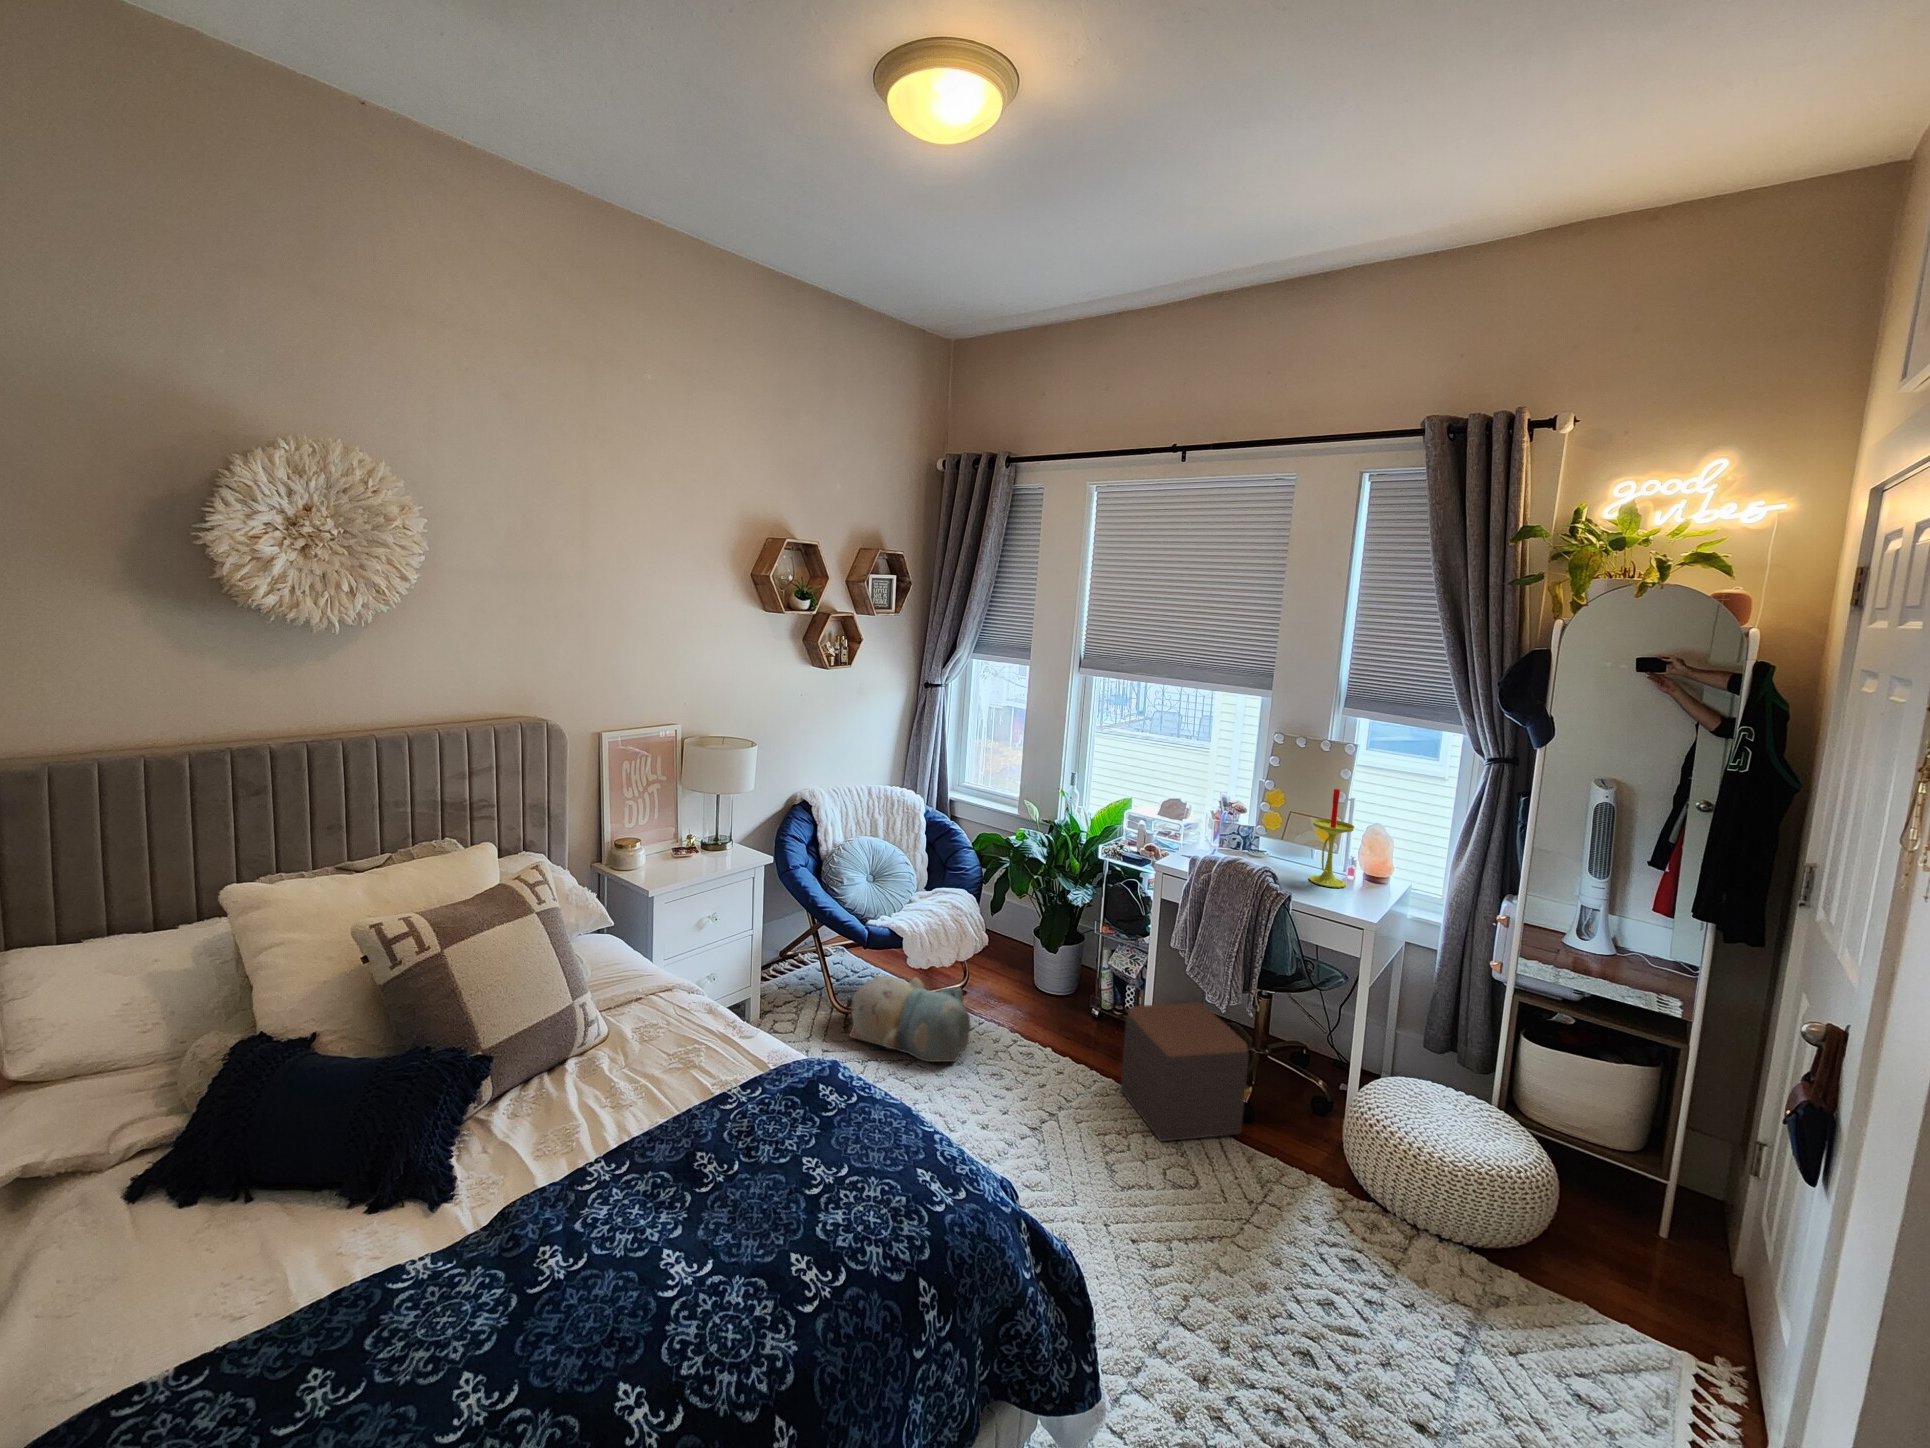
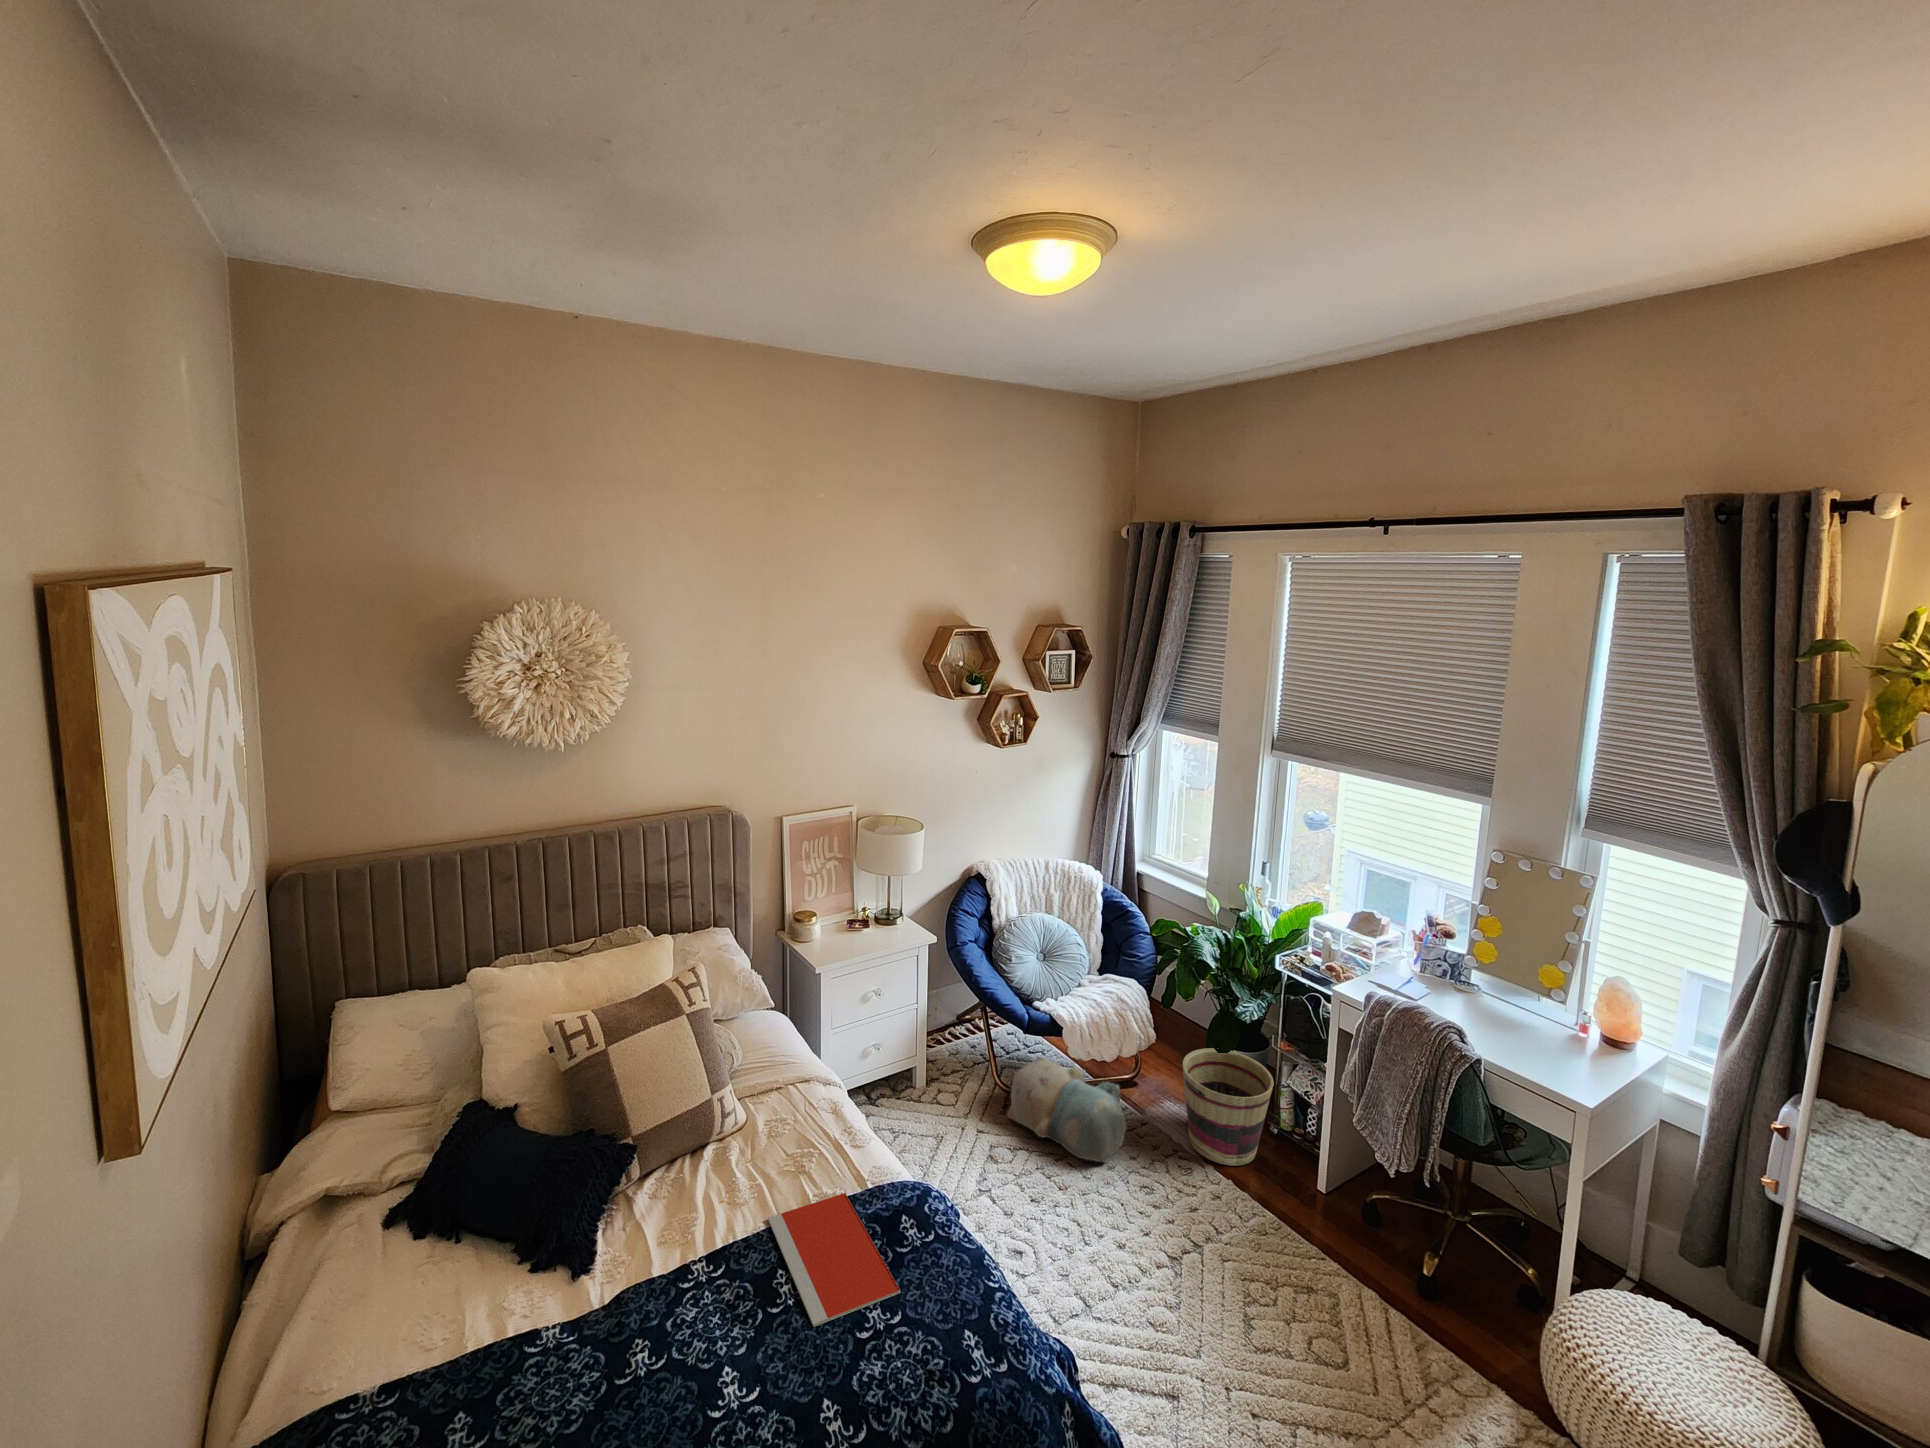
candle: present [1309,789,1355,888] -> none [1520,931,1580,1049]
basket: none [1018,945,1101,1049] -> present [1182,1048,1274,1166]
footstool: present [1120,1003,1249,1141] -> none [1282,1142,1425,1311]
notebook: none [668,1079,839,1196] -> present [768,1193,901,1327]

